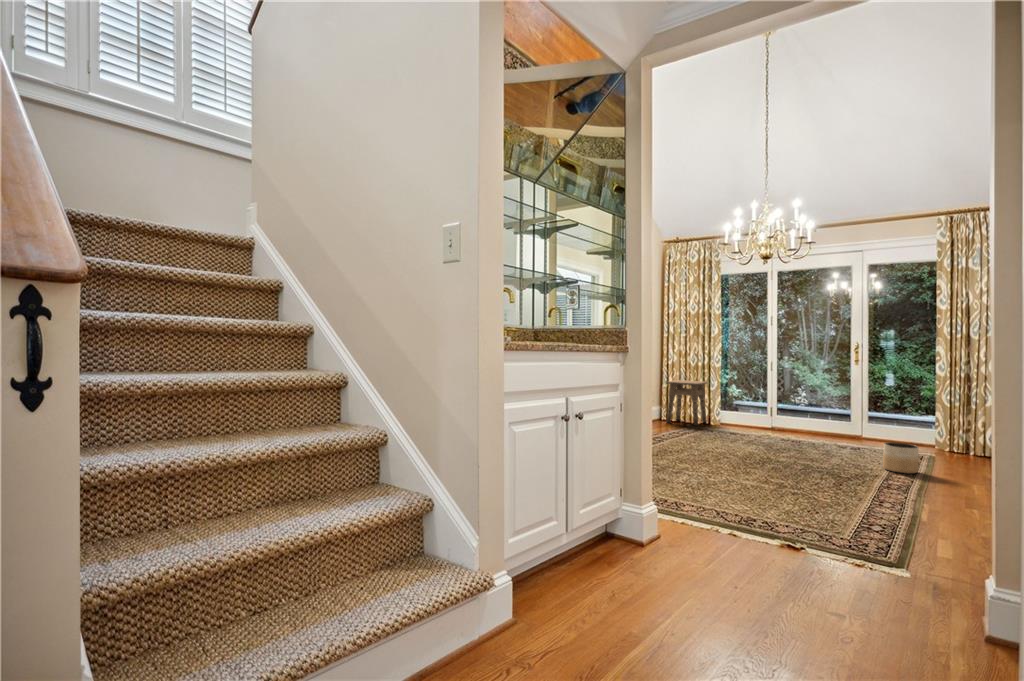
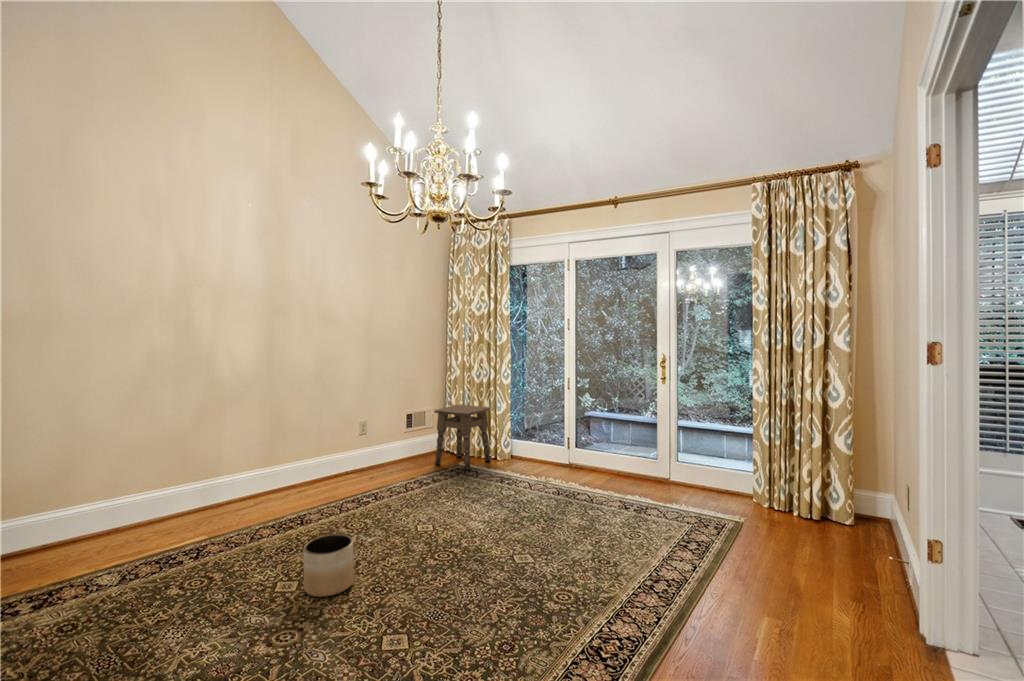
planter: present [883,442,919,474] -> present [304,534,354,597]

